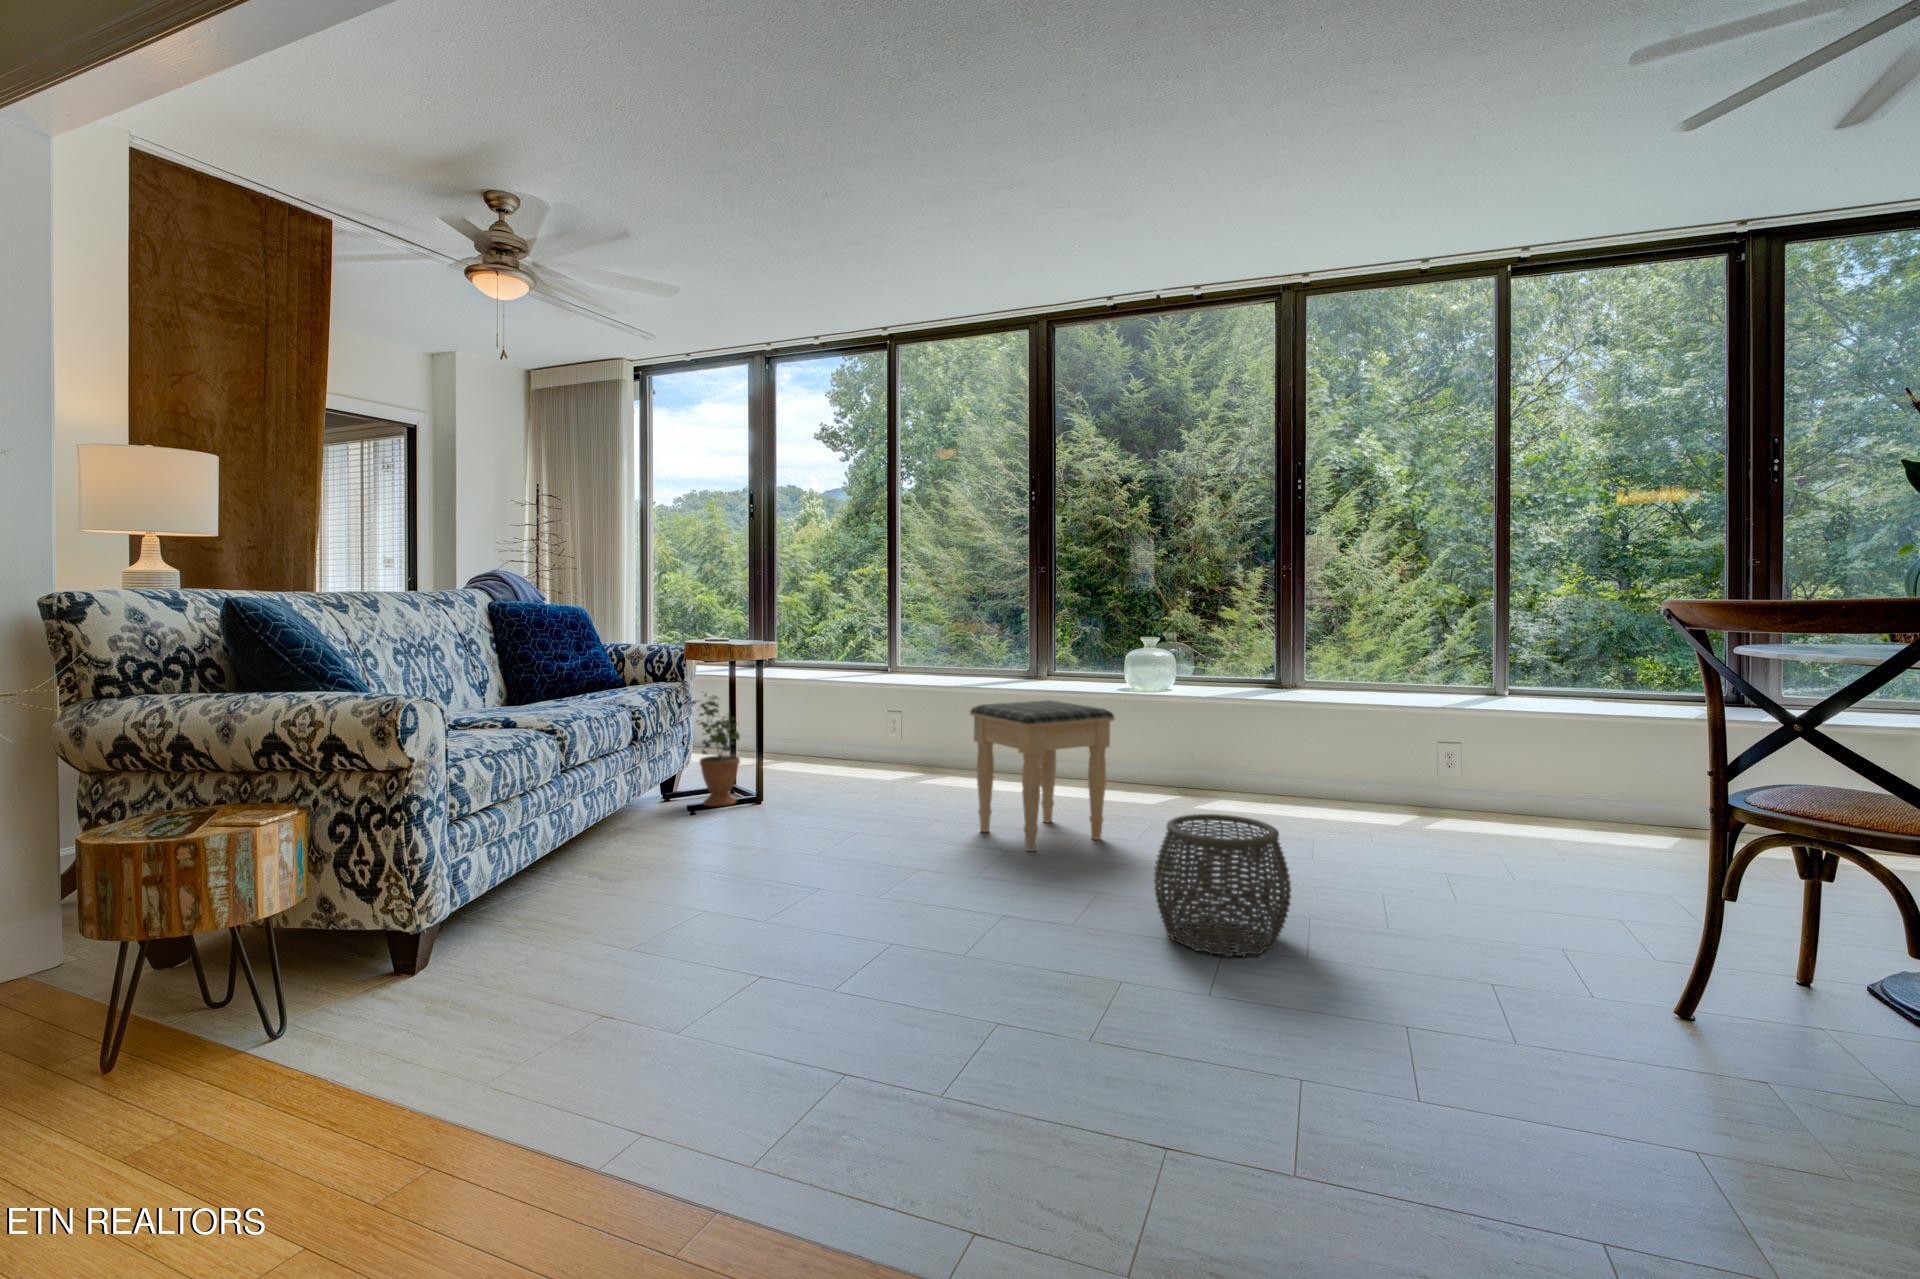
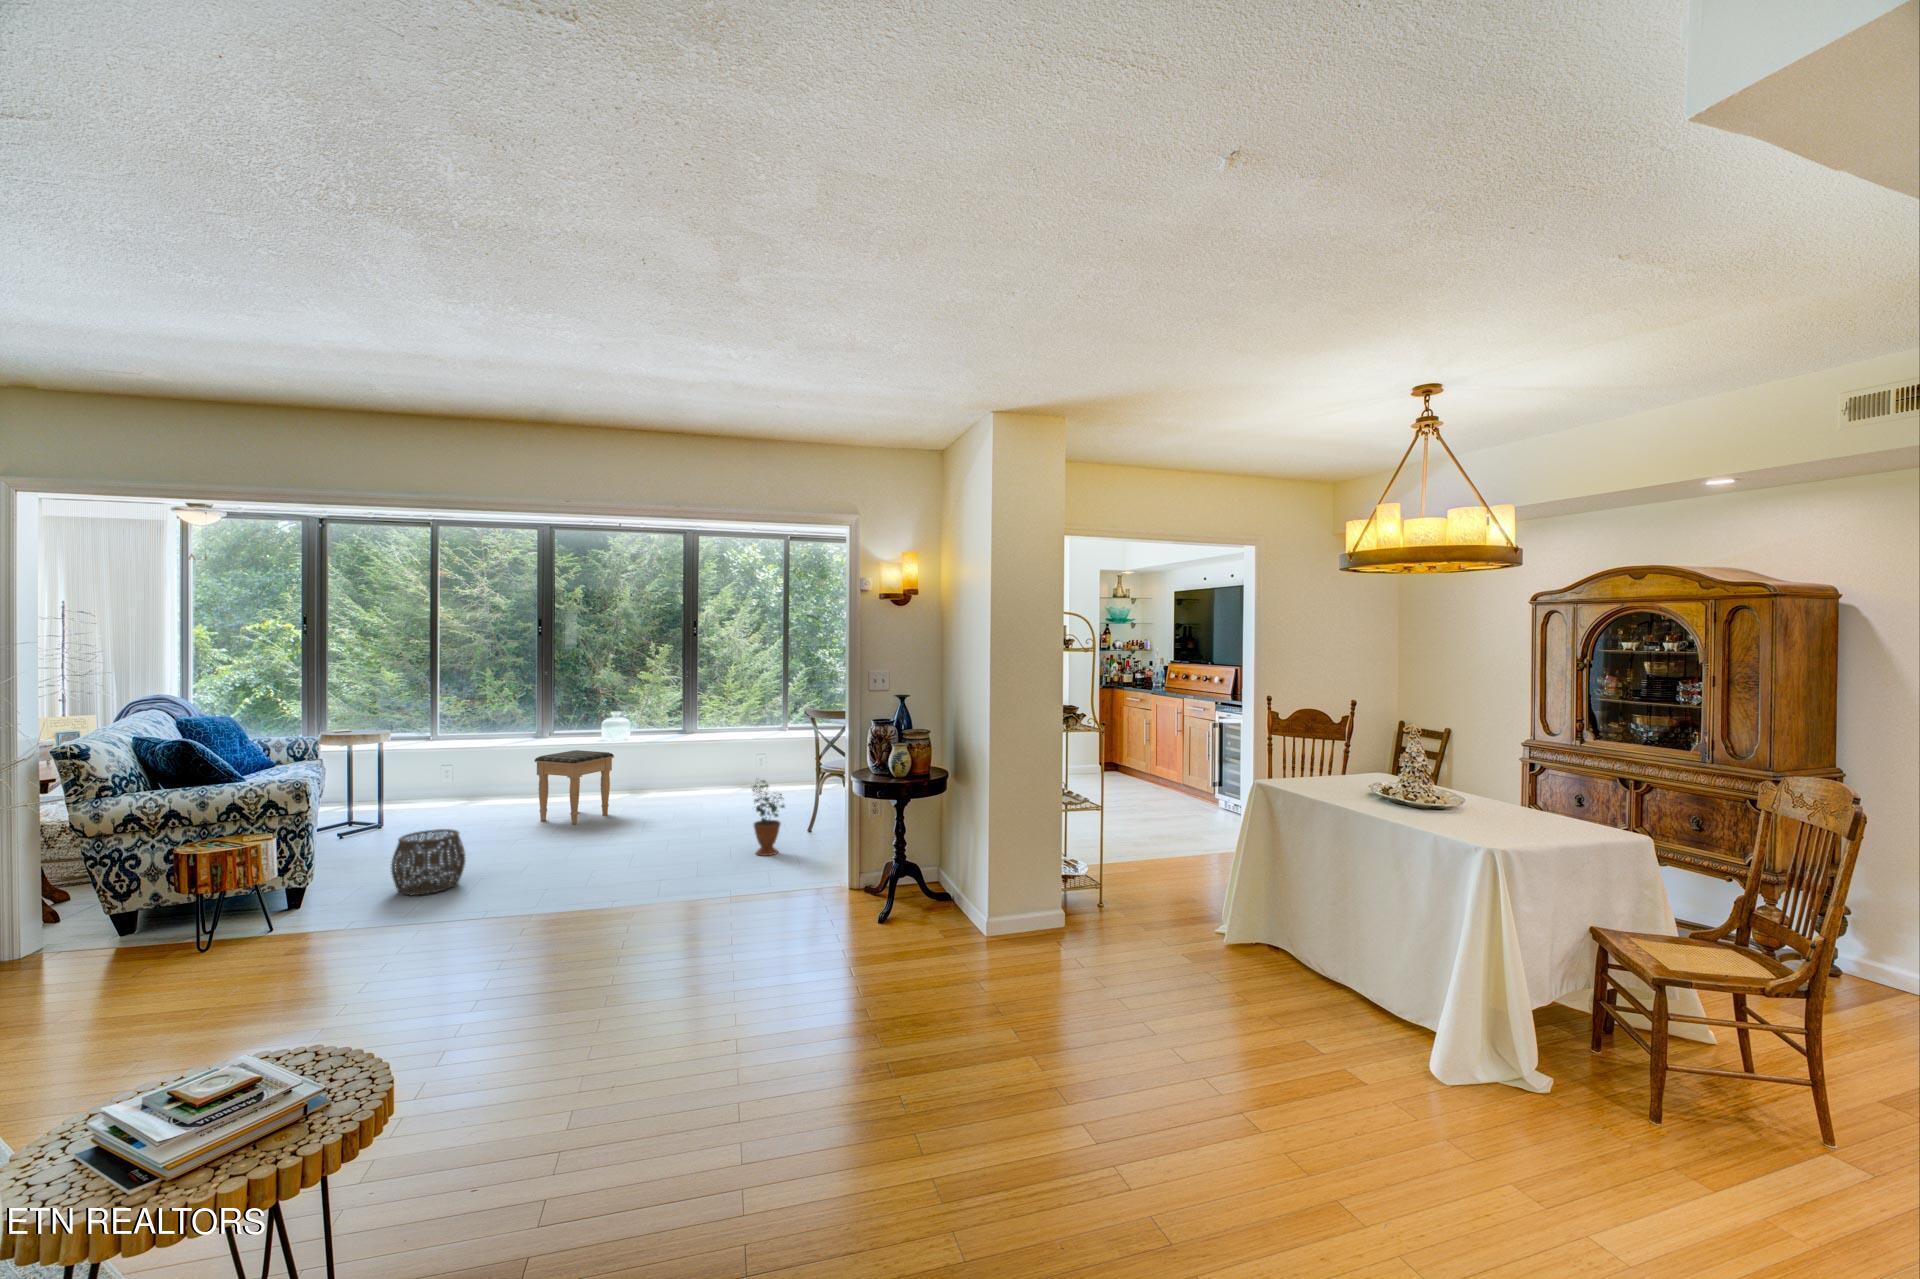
potted plant: present [691,694,740,806] -> present [752,781,785,856]
woven basket: present [1154,814,1291,956] -> present [391,829,465,896]

